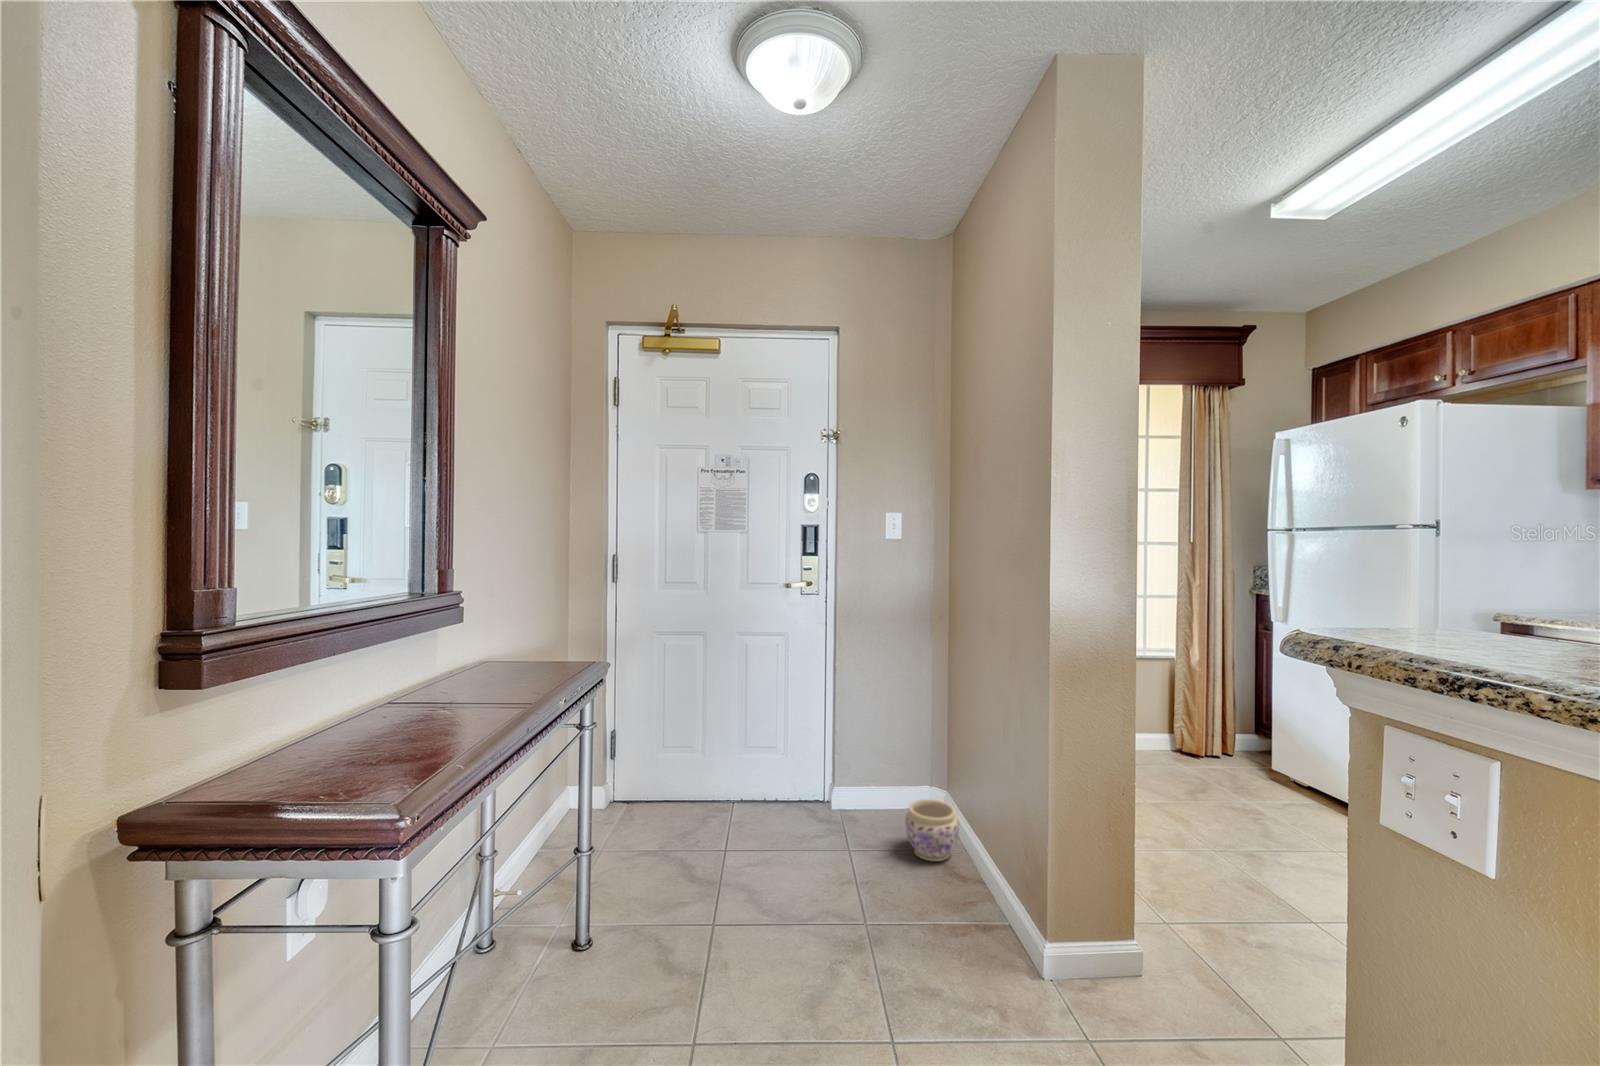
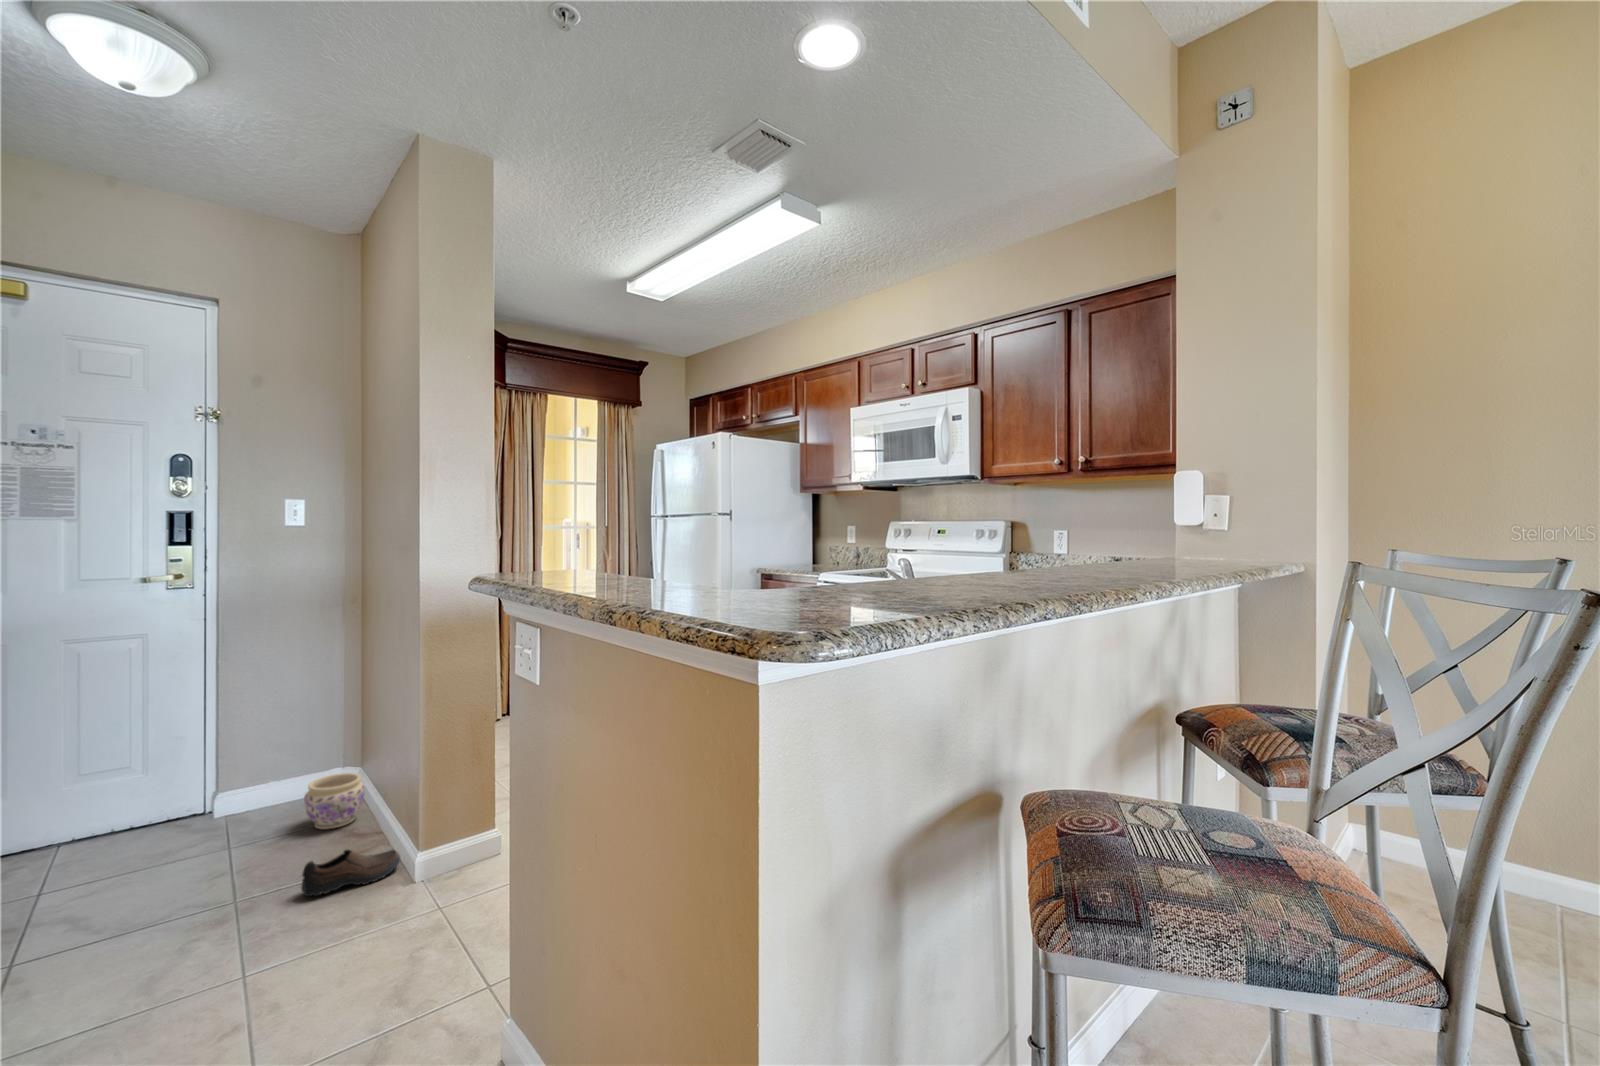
shoe: none [919,915,1016,968] -> present [301,850,400,896]

